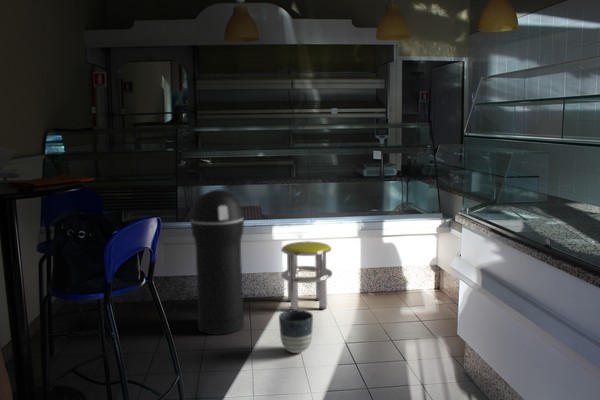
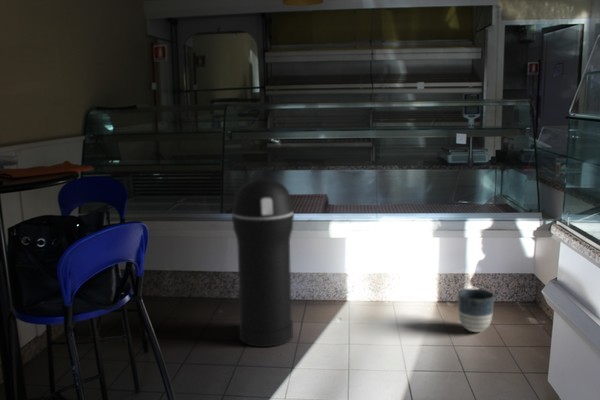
stool: present [281,241,332,310] -> none [341,240,402,321]
planter: present [279,310,313,353] -> present [458,289,494,332]

